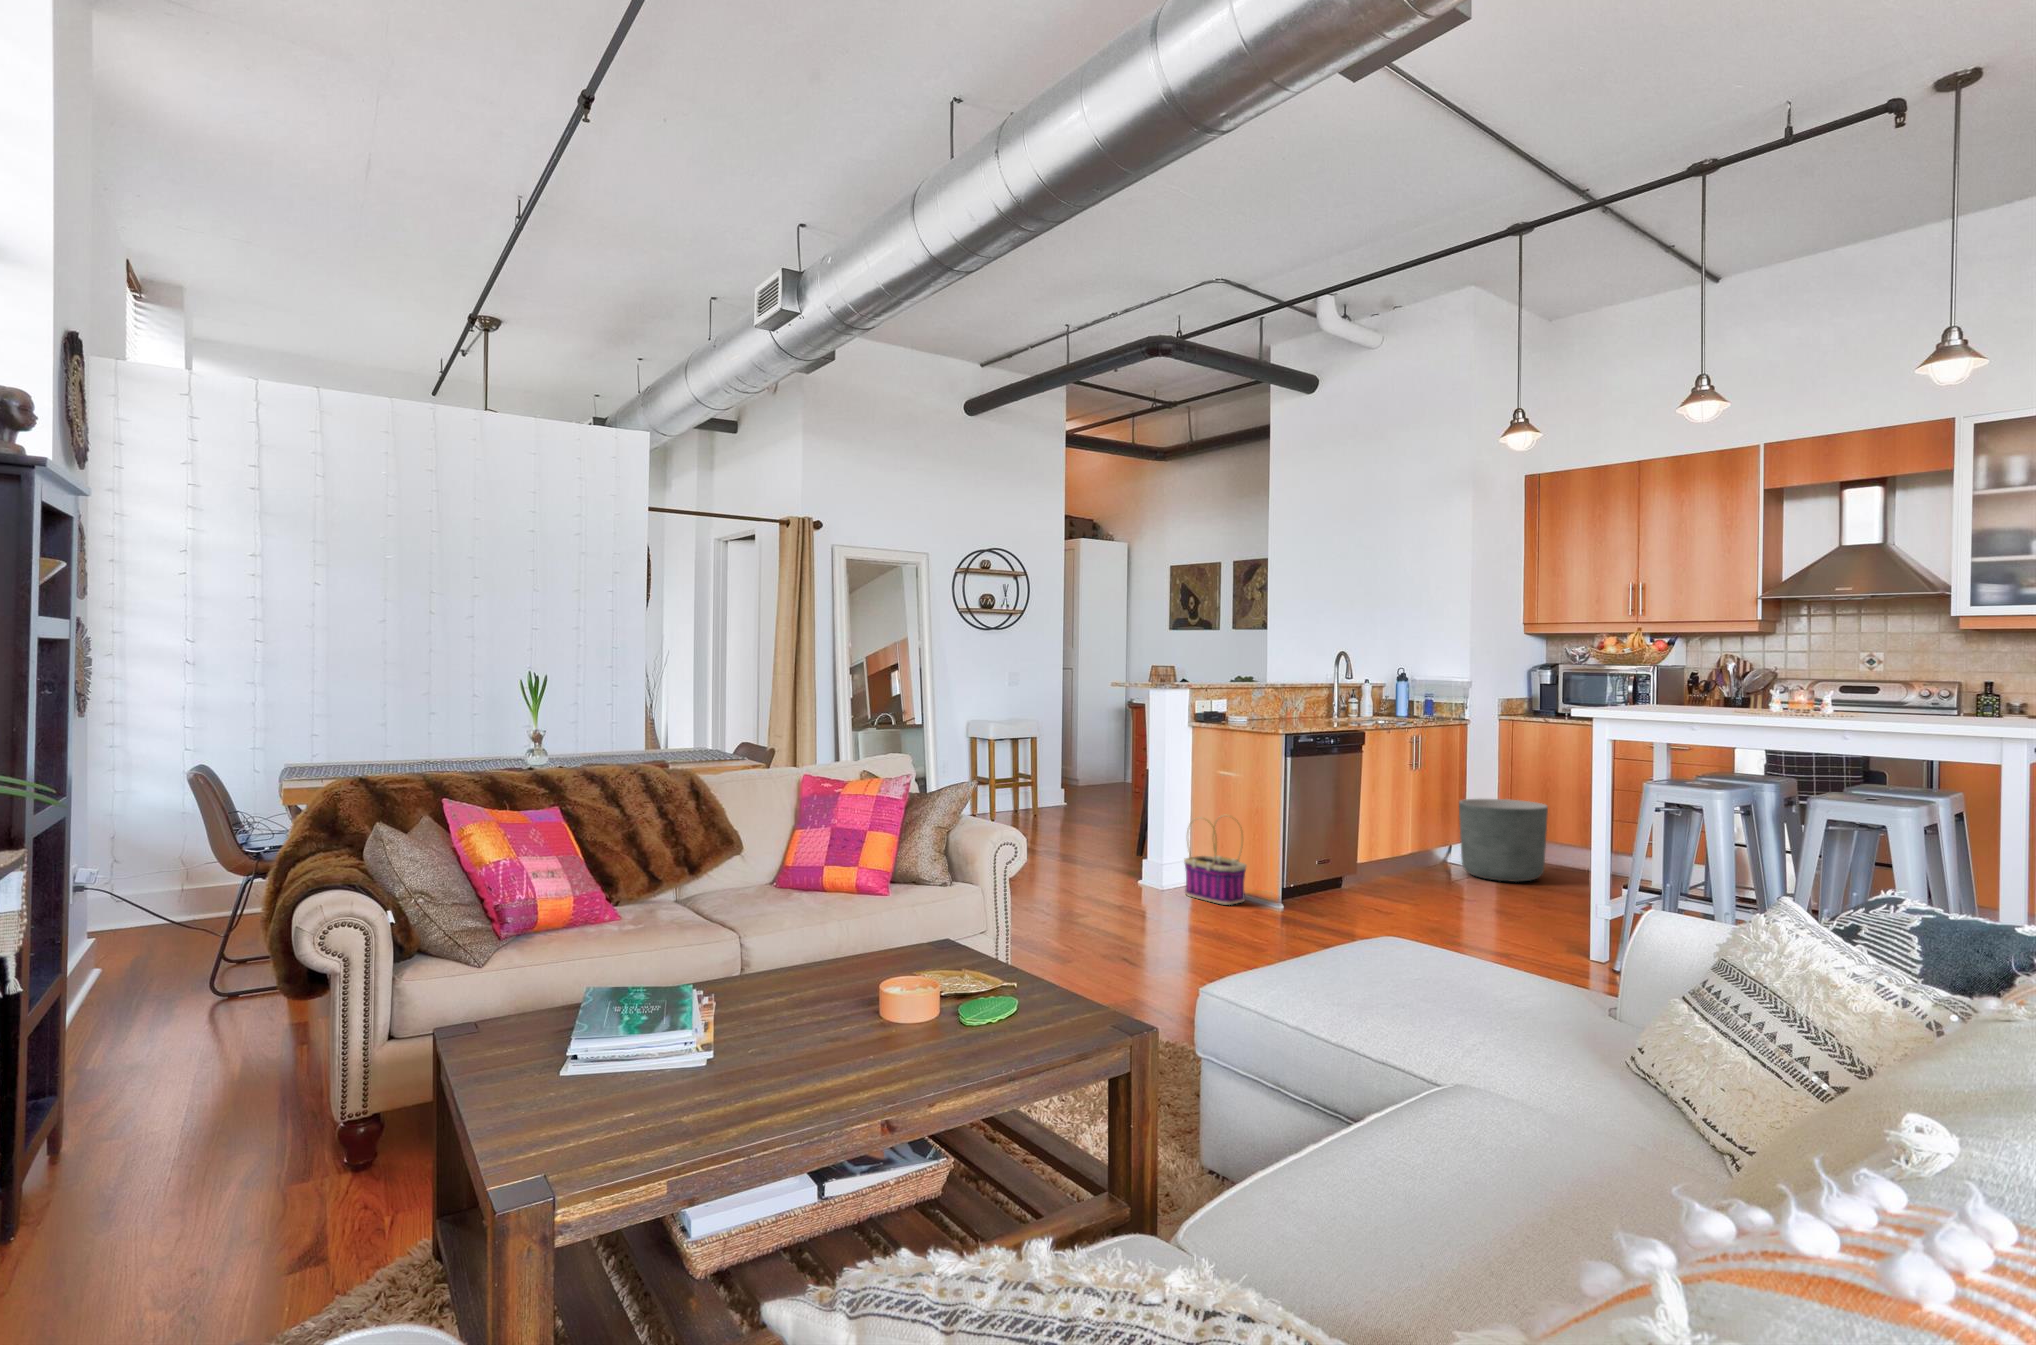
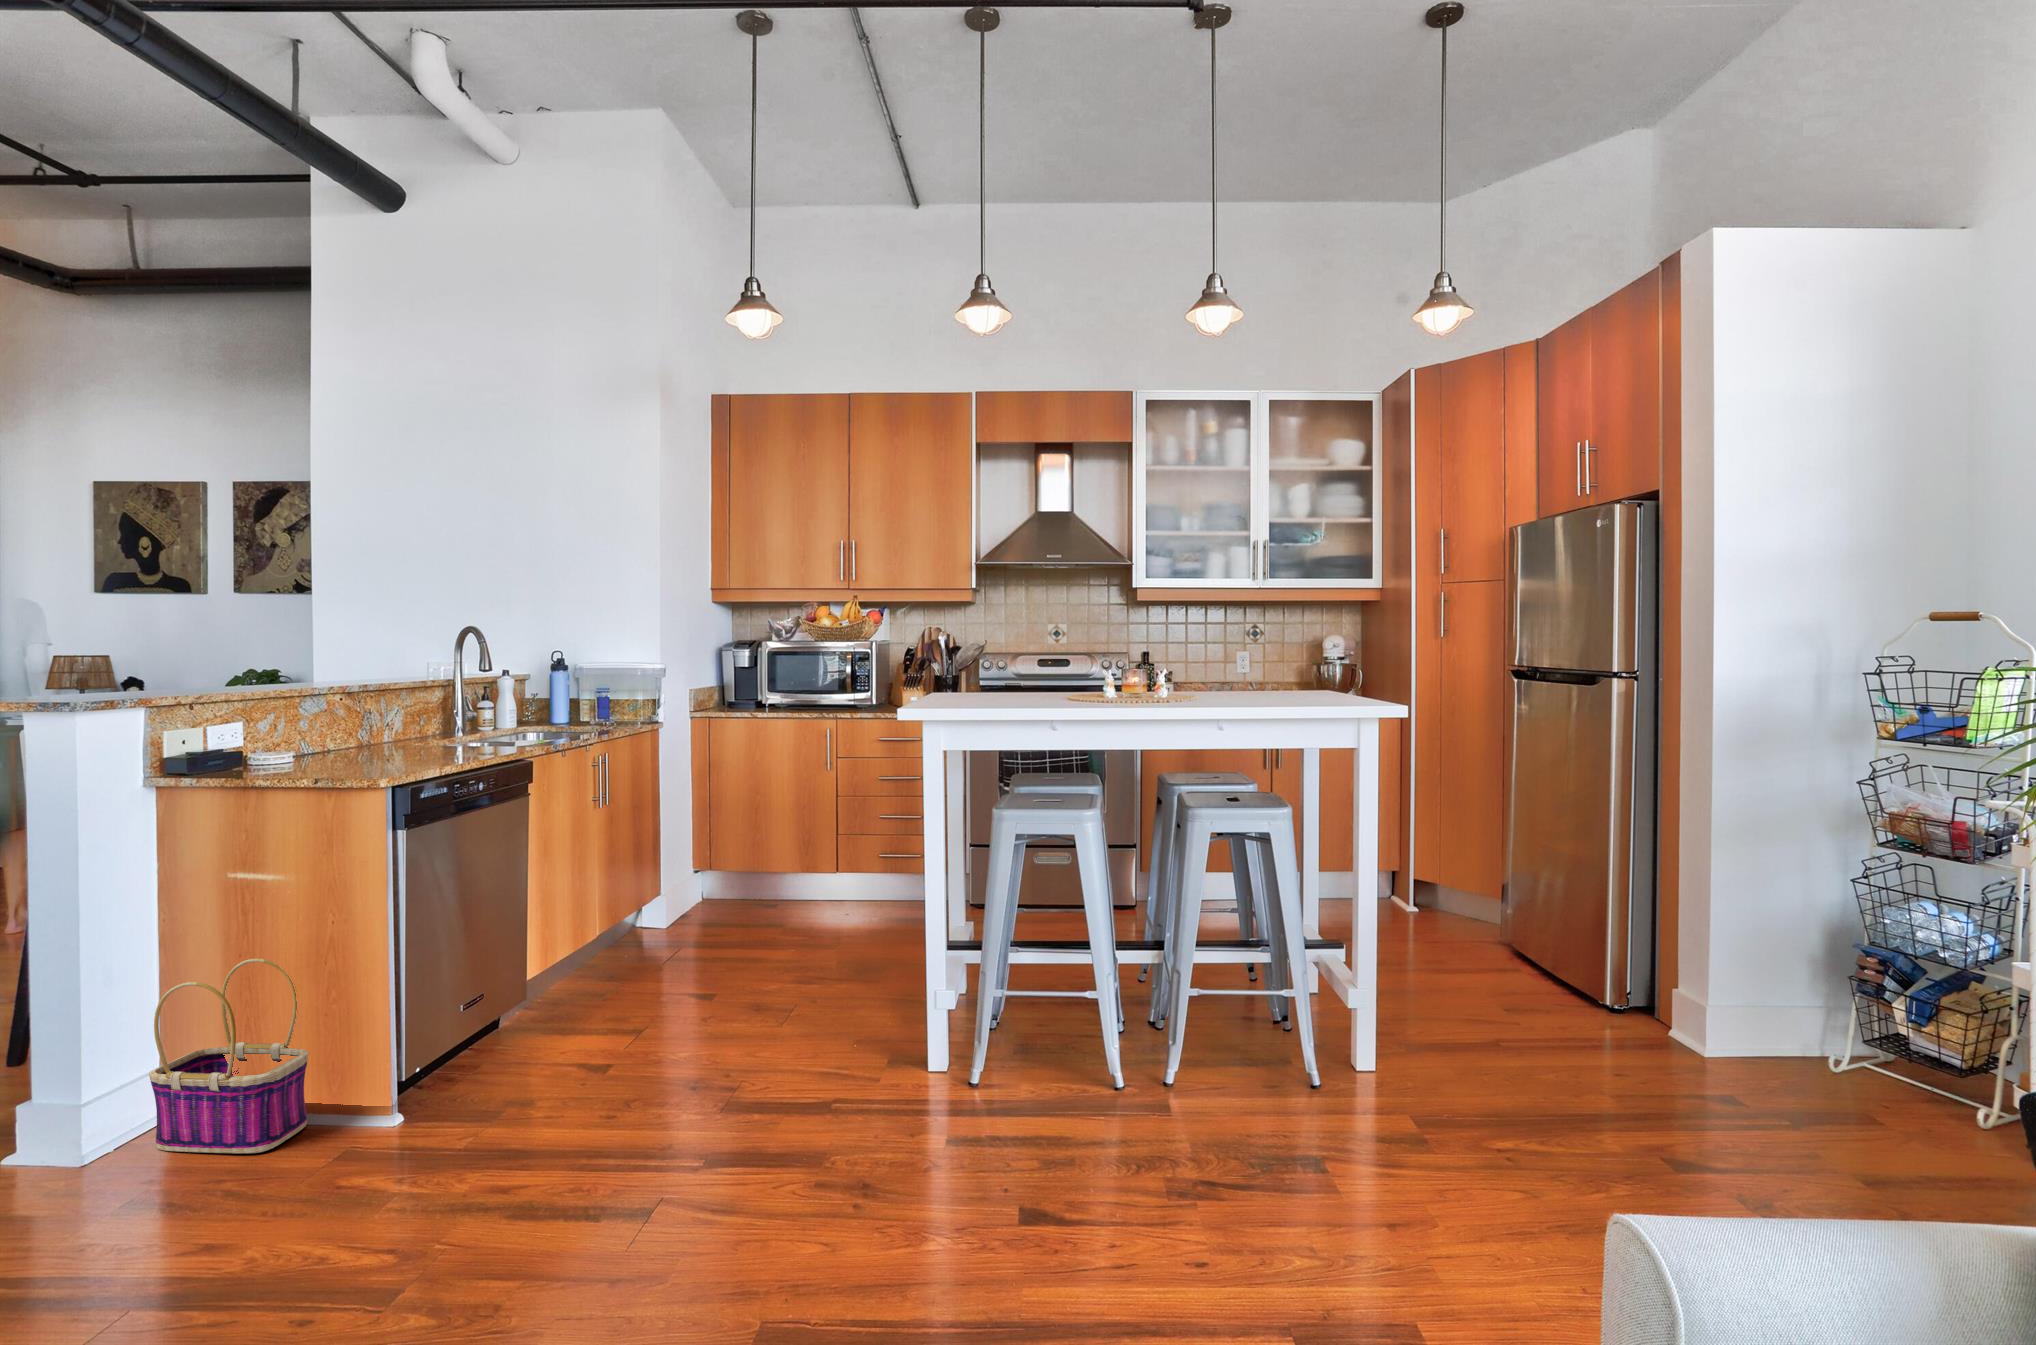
planter: present [1459,799,1548,882] -> none [650,825,766,944]

